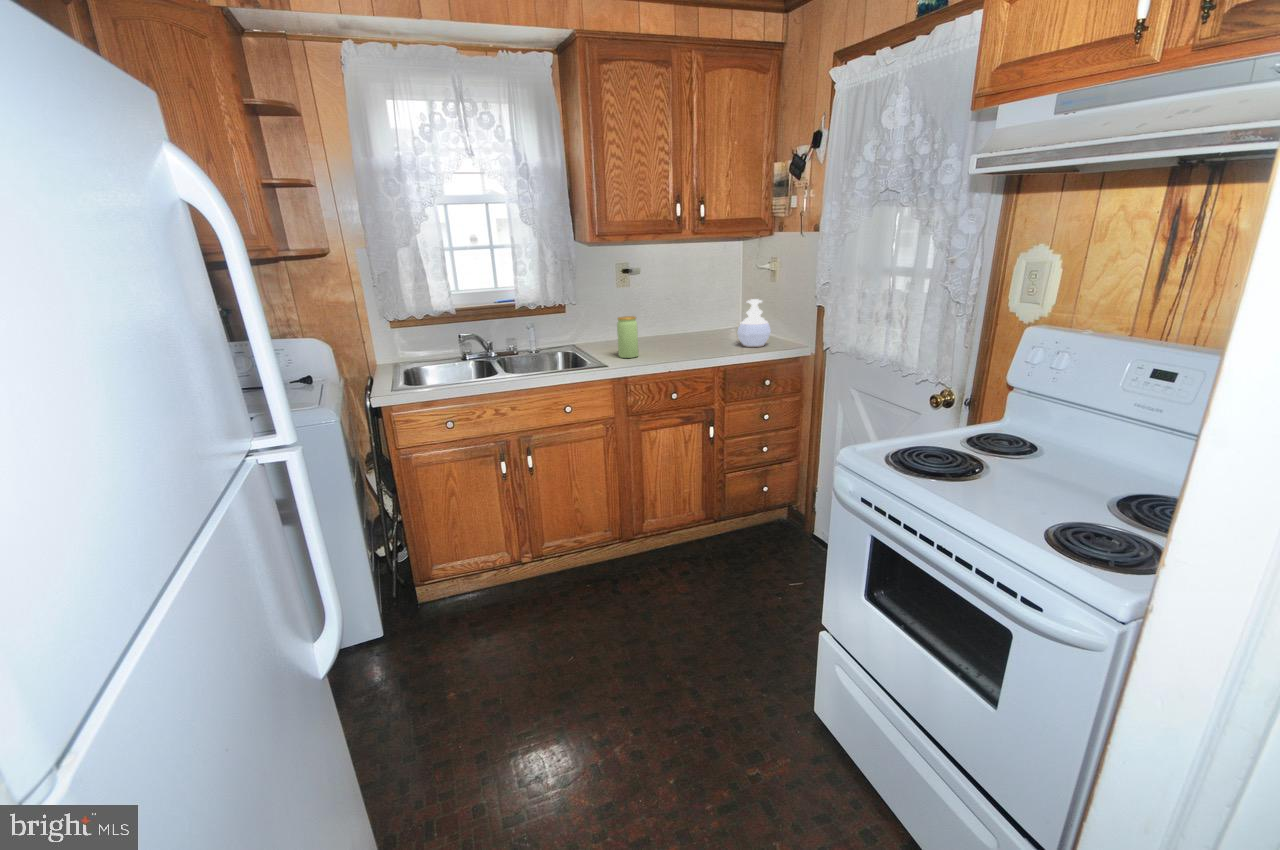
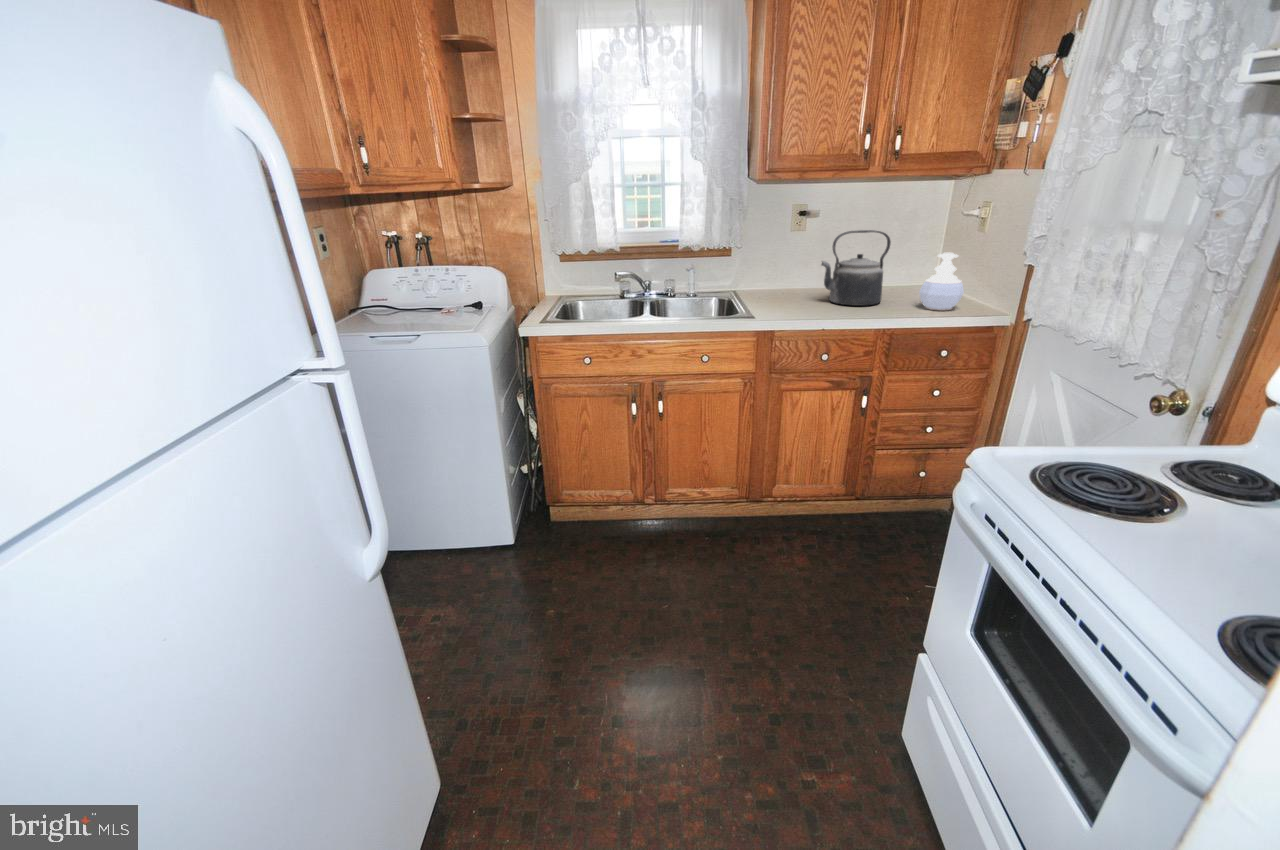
kettle: none [654,283,707,349] -> present [821,230,891,306]
jar: present [617,316,638,358] -> none [773,264,798,310]

